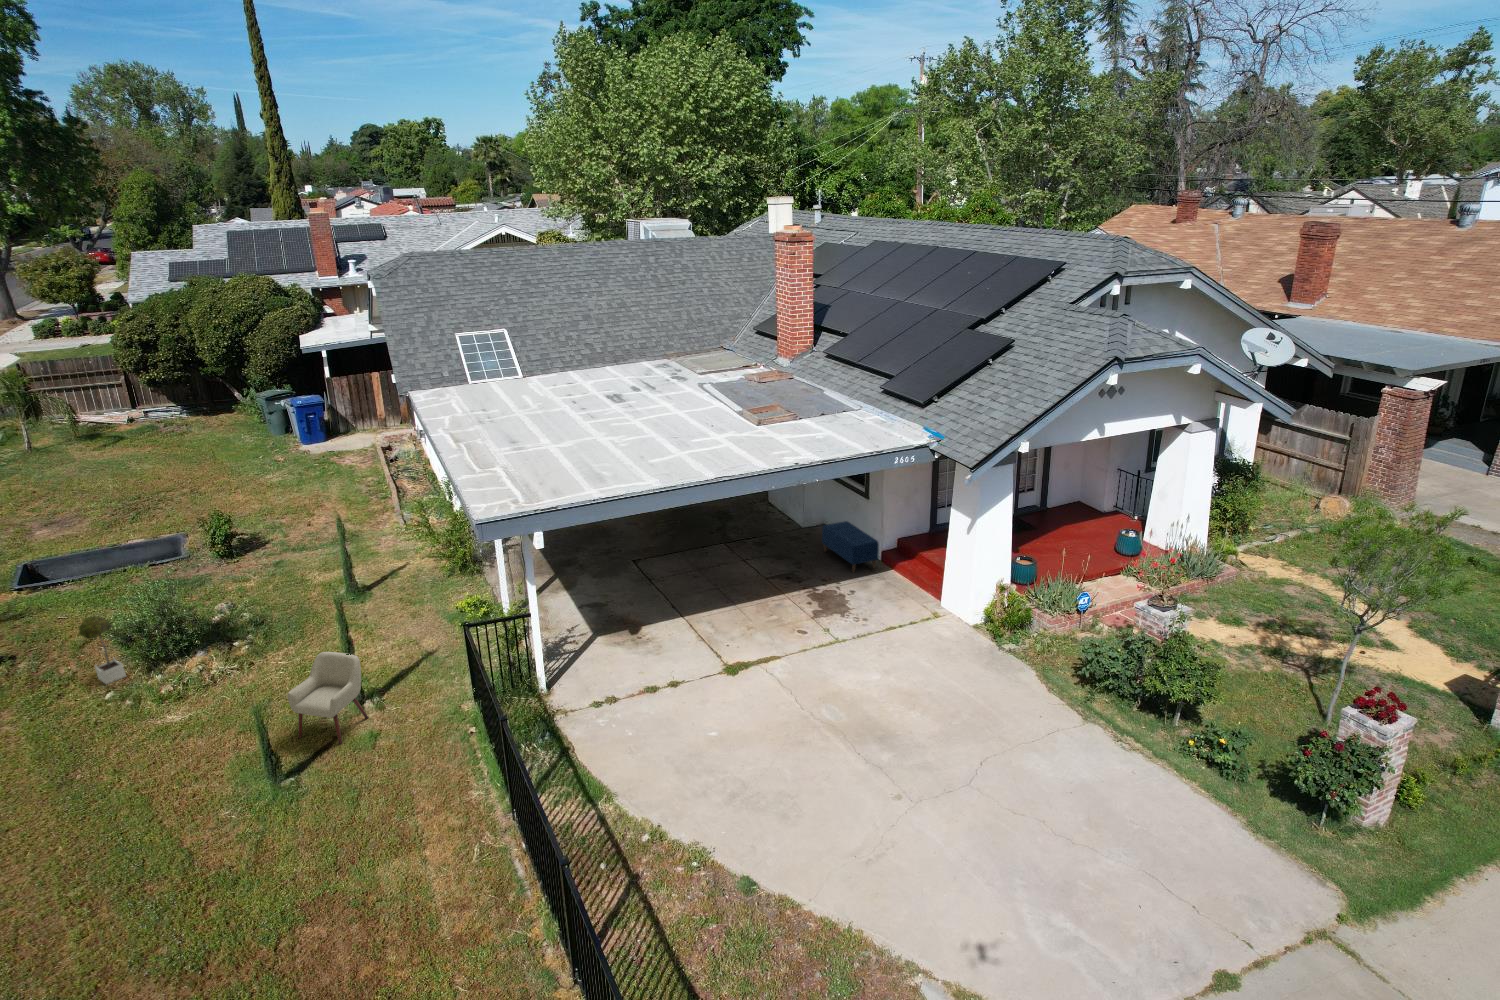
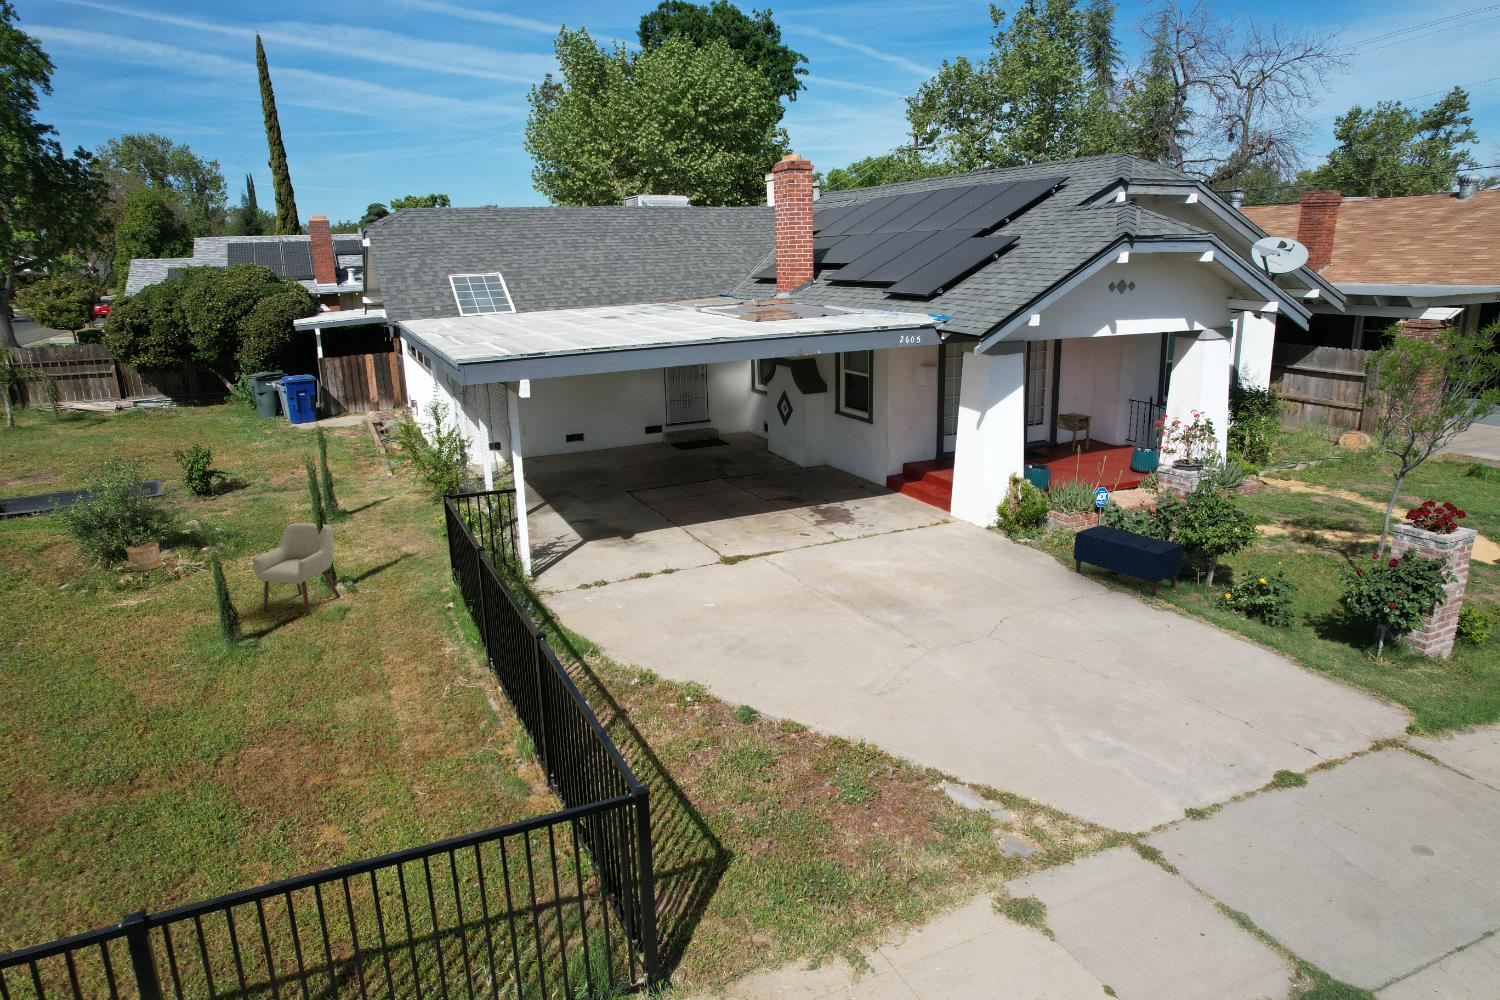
side table: none [1039,480,1079,522] -> present [1056,413,1092,451]
bench: present [822,521,879,572] -> present [1073,525,1182,595]
potted tree: present [78,616,126,684] -> none [37,504,86,577]
wooden bucket: none [163,646,197,677] -> present [126,542,162,571]

